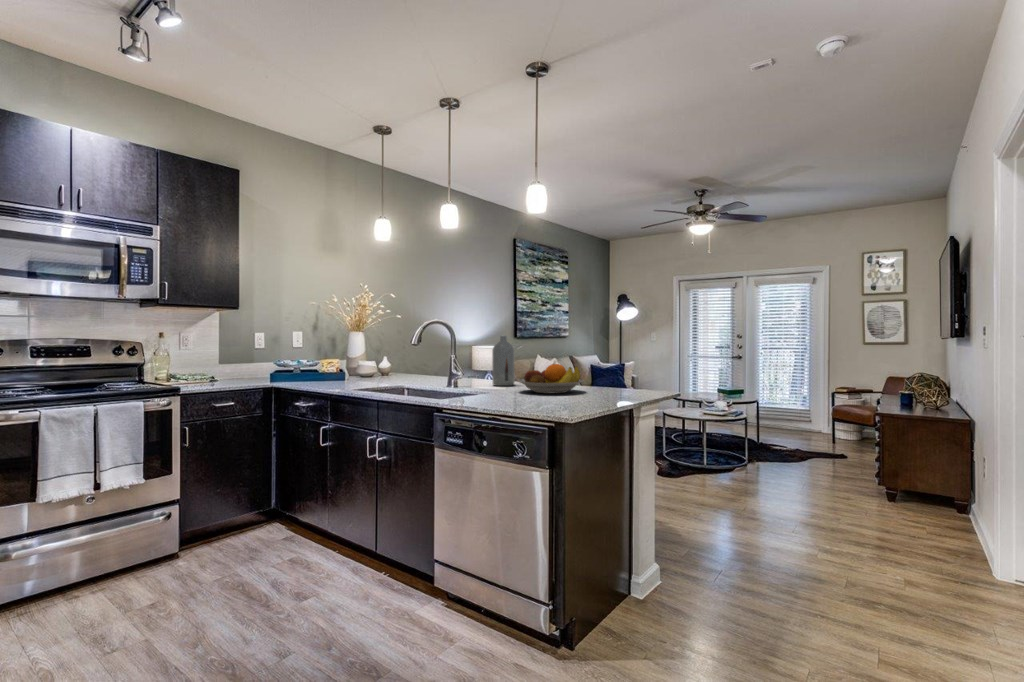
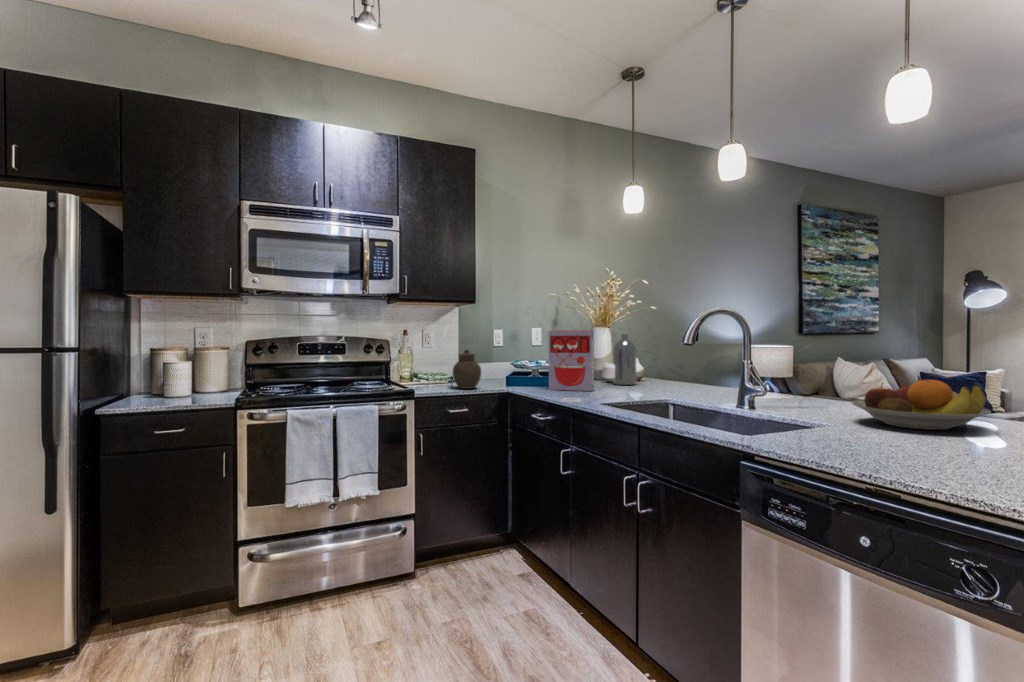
cereal box: none [309,334,349,384] -> present [549,330,594,391]
bottle: present [492,336,515,386] -> present [613,334,636,385]
jar: none [217,350,246,385] -> present [453,350,481,389]

